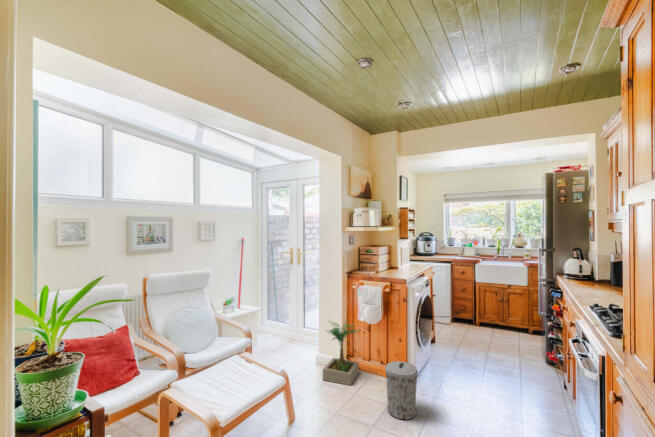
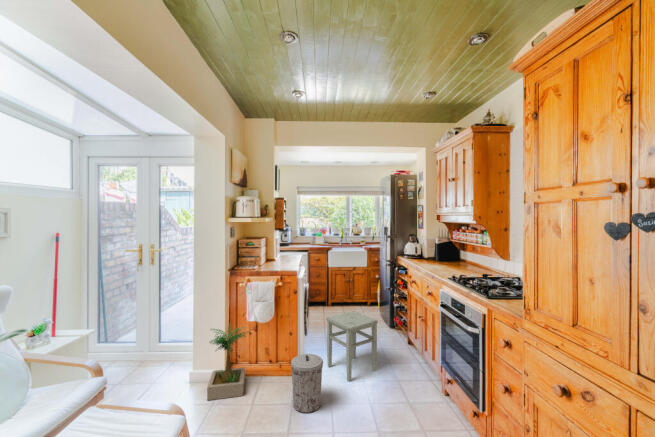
stool: none [439,332,499,406] -> present [326,311,378,381]

